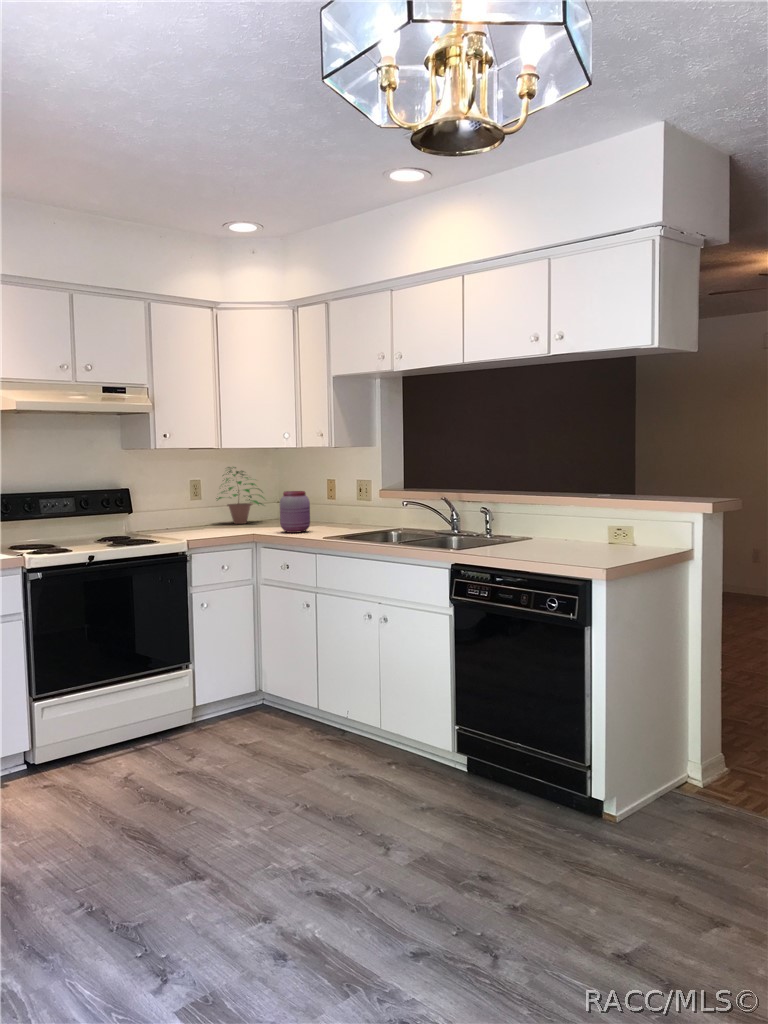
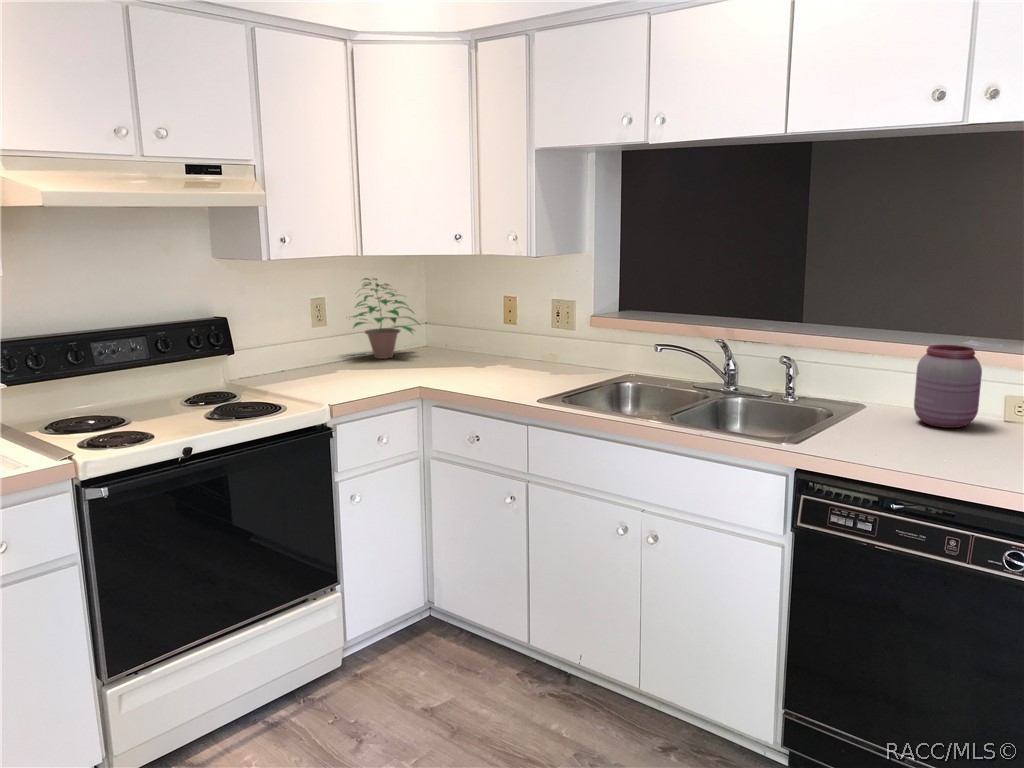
jar: present [280,491,310,533] -> present [914,345,982,428]

